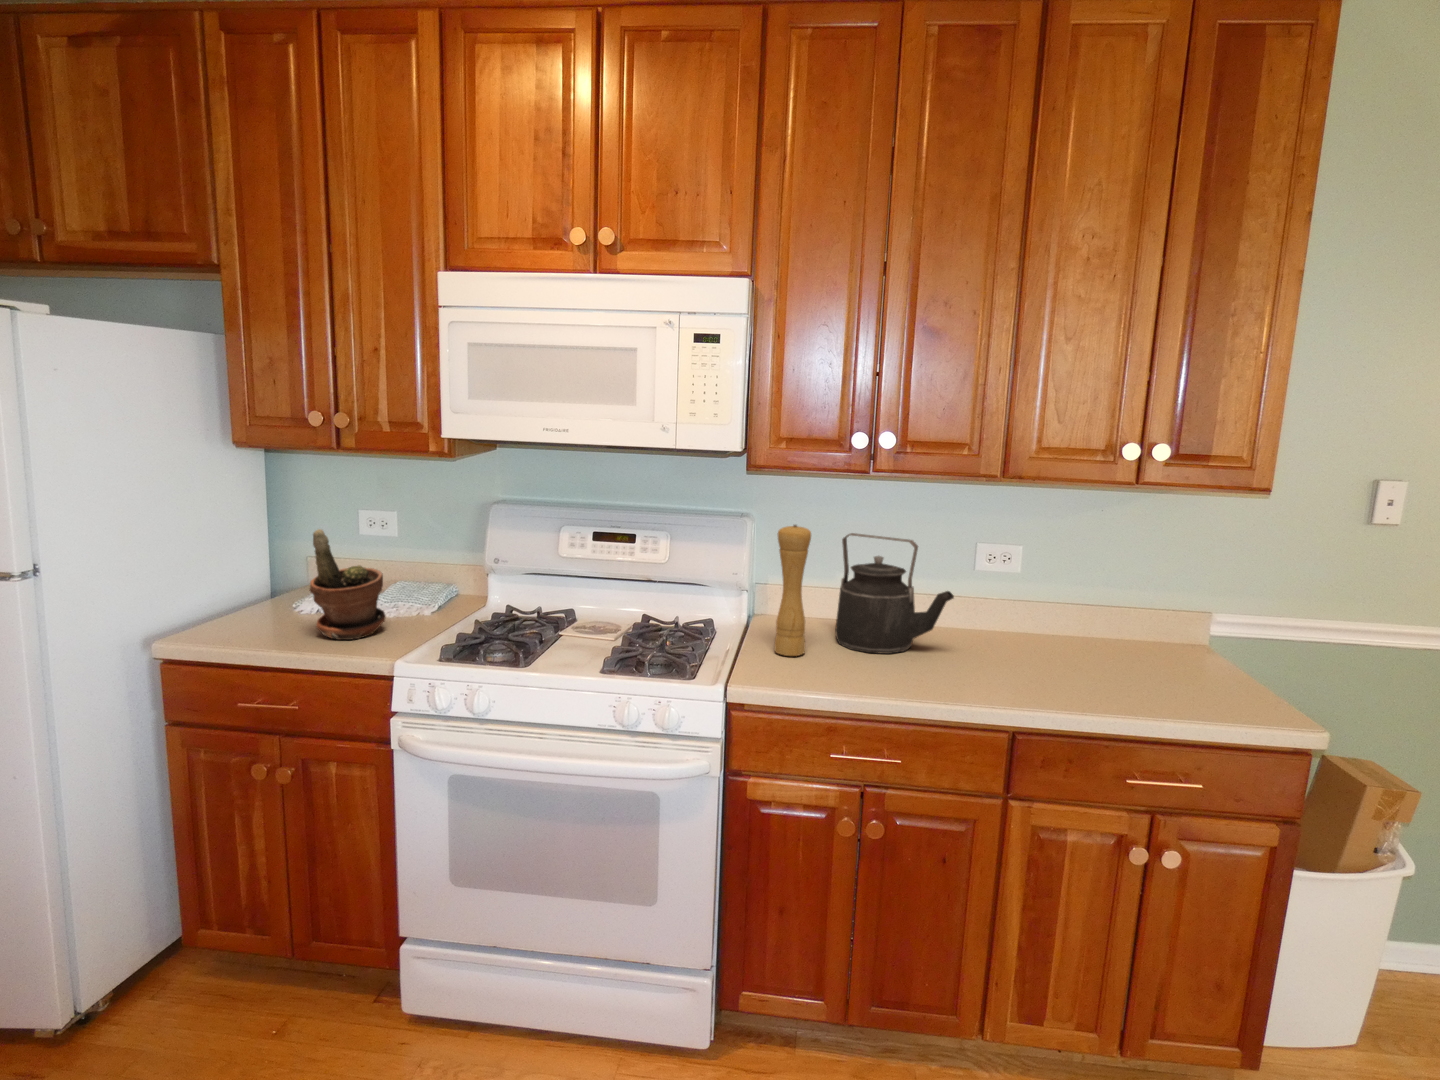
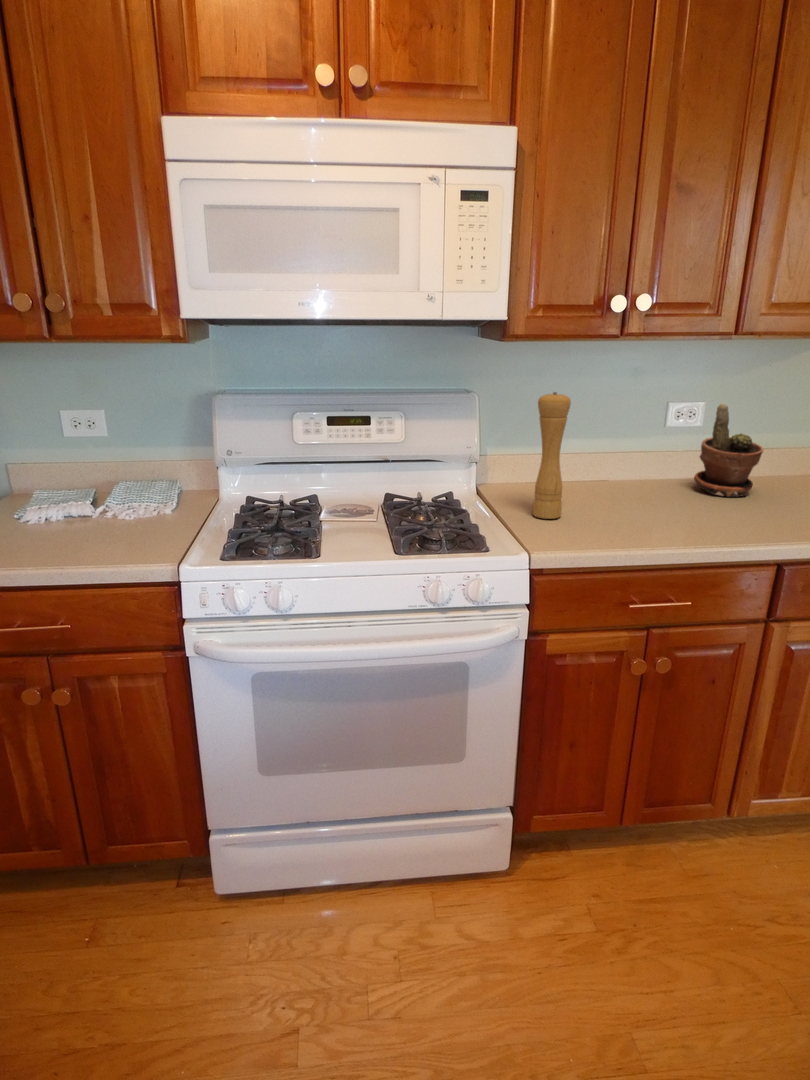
potted plant: present [309,529,385,640] -> present [694,404,763,497]
kettle: present [835,533,954,654] -> none [569,400,685,509]

